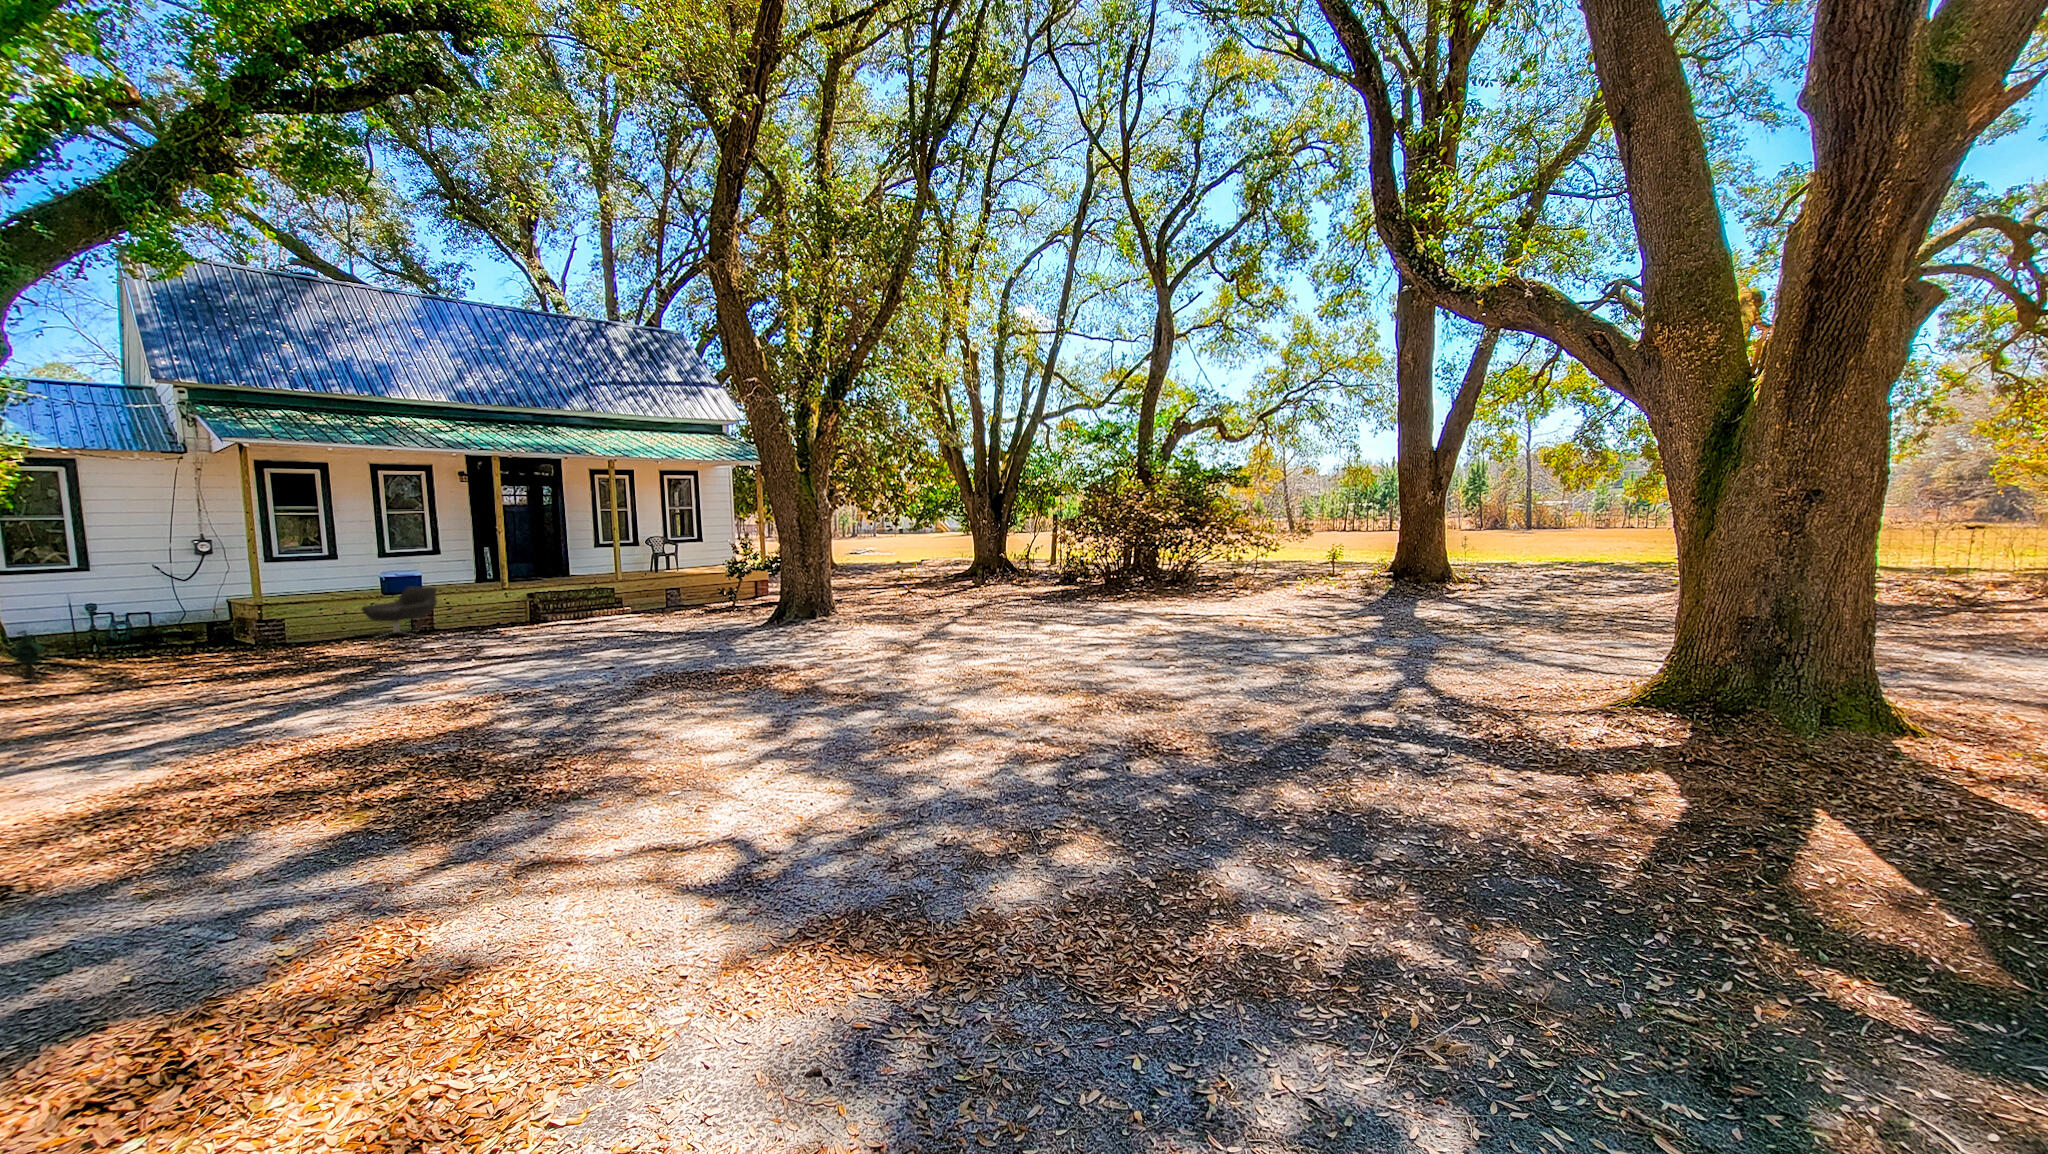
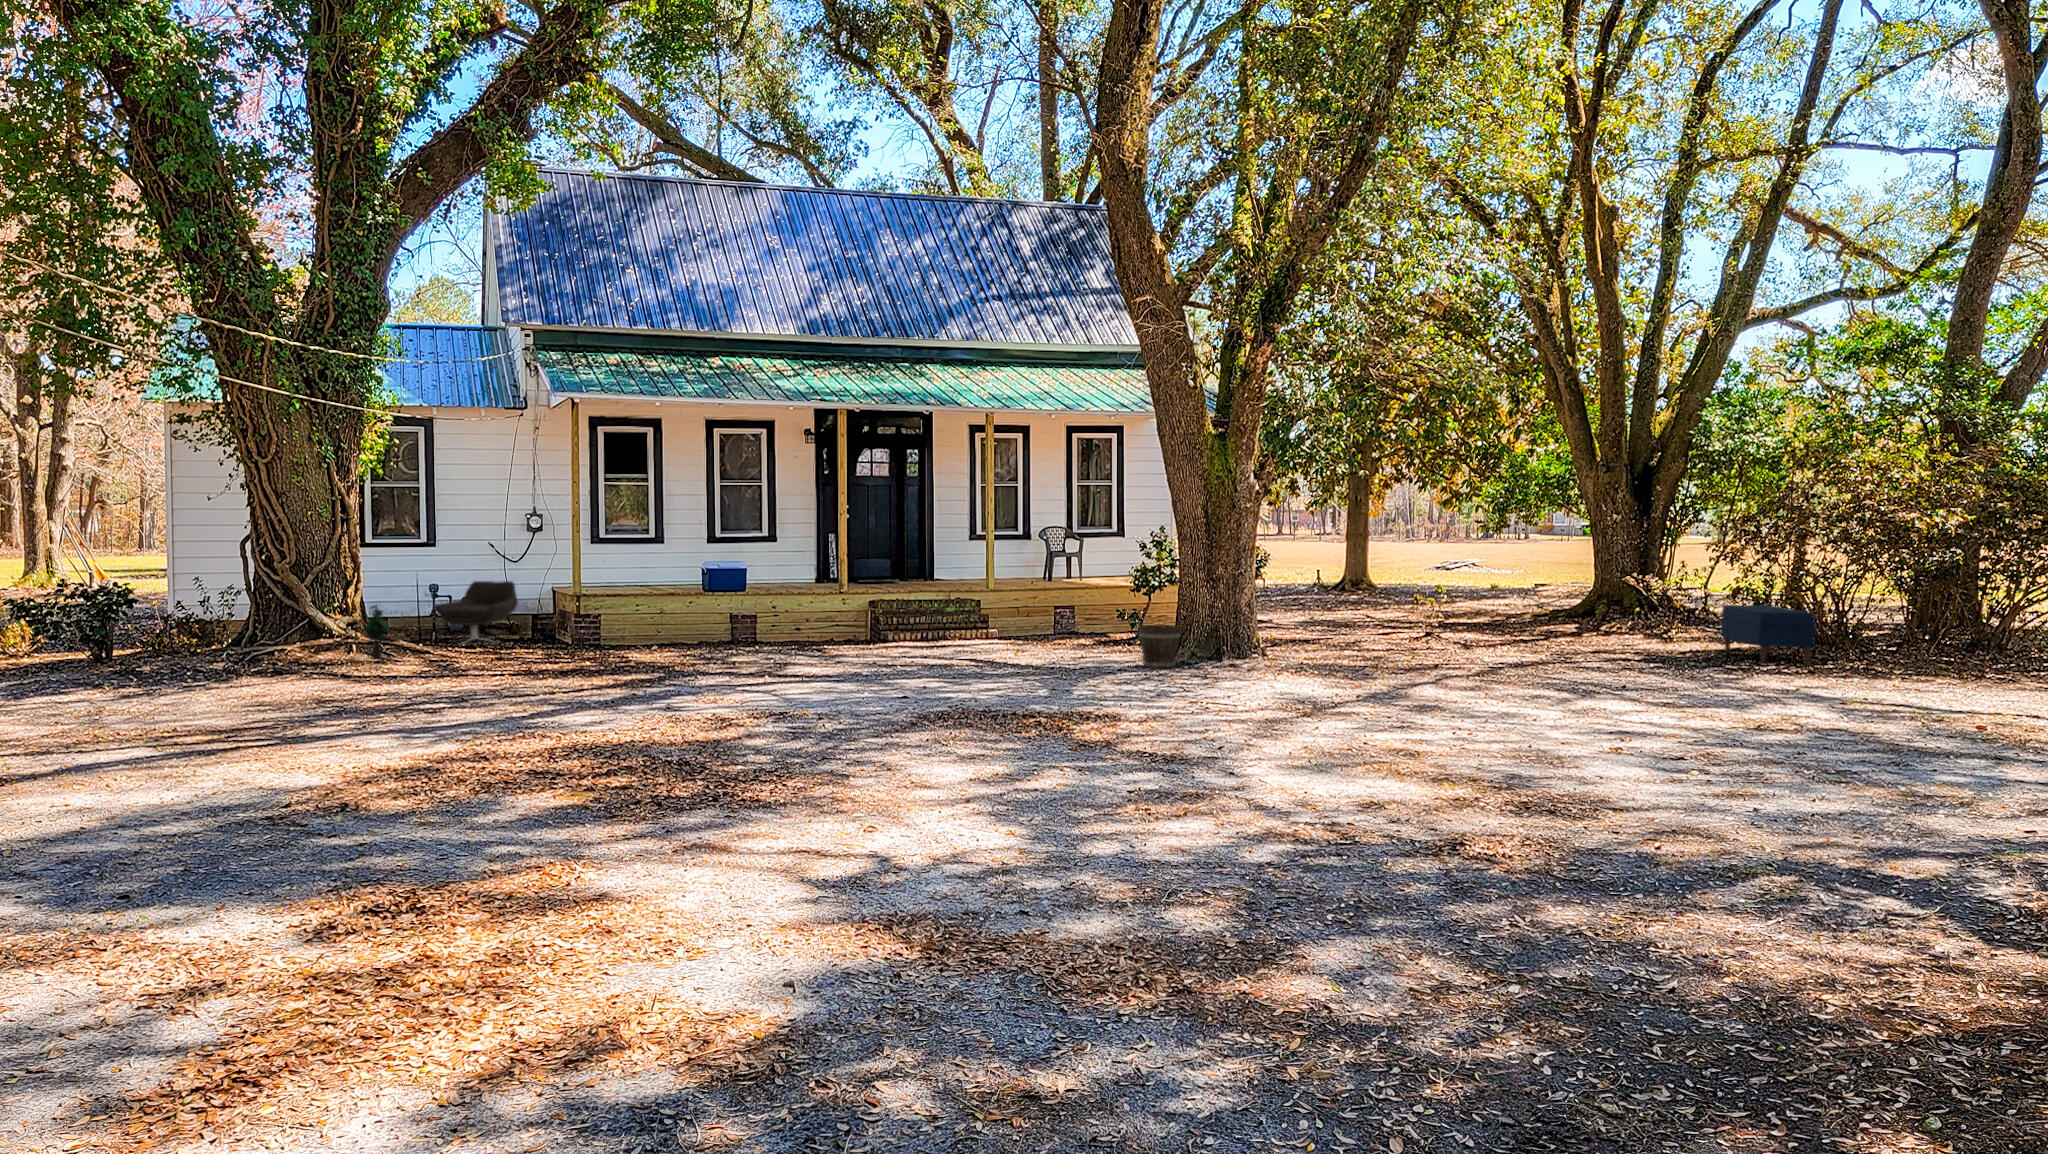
bench: none [1053,568,1100,599] -> present [1721,605,1815,664]
lounge chair: present [362,587,437,635] -> present [434,581,518,642]
bucket: none [745,597,774,629] -> present [1138,621,1181,668]

